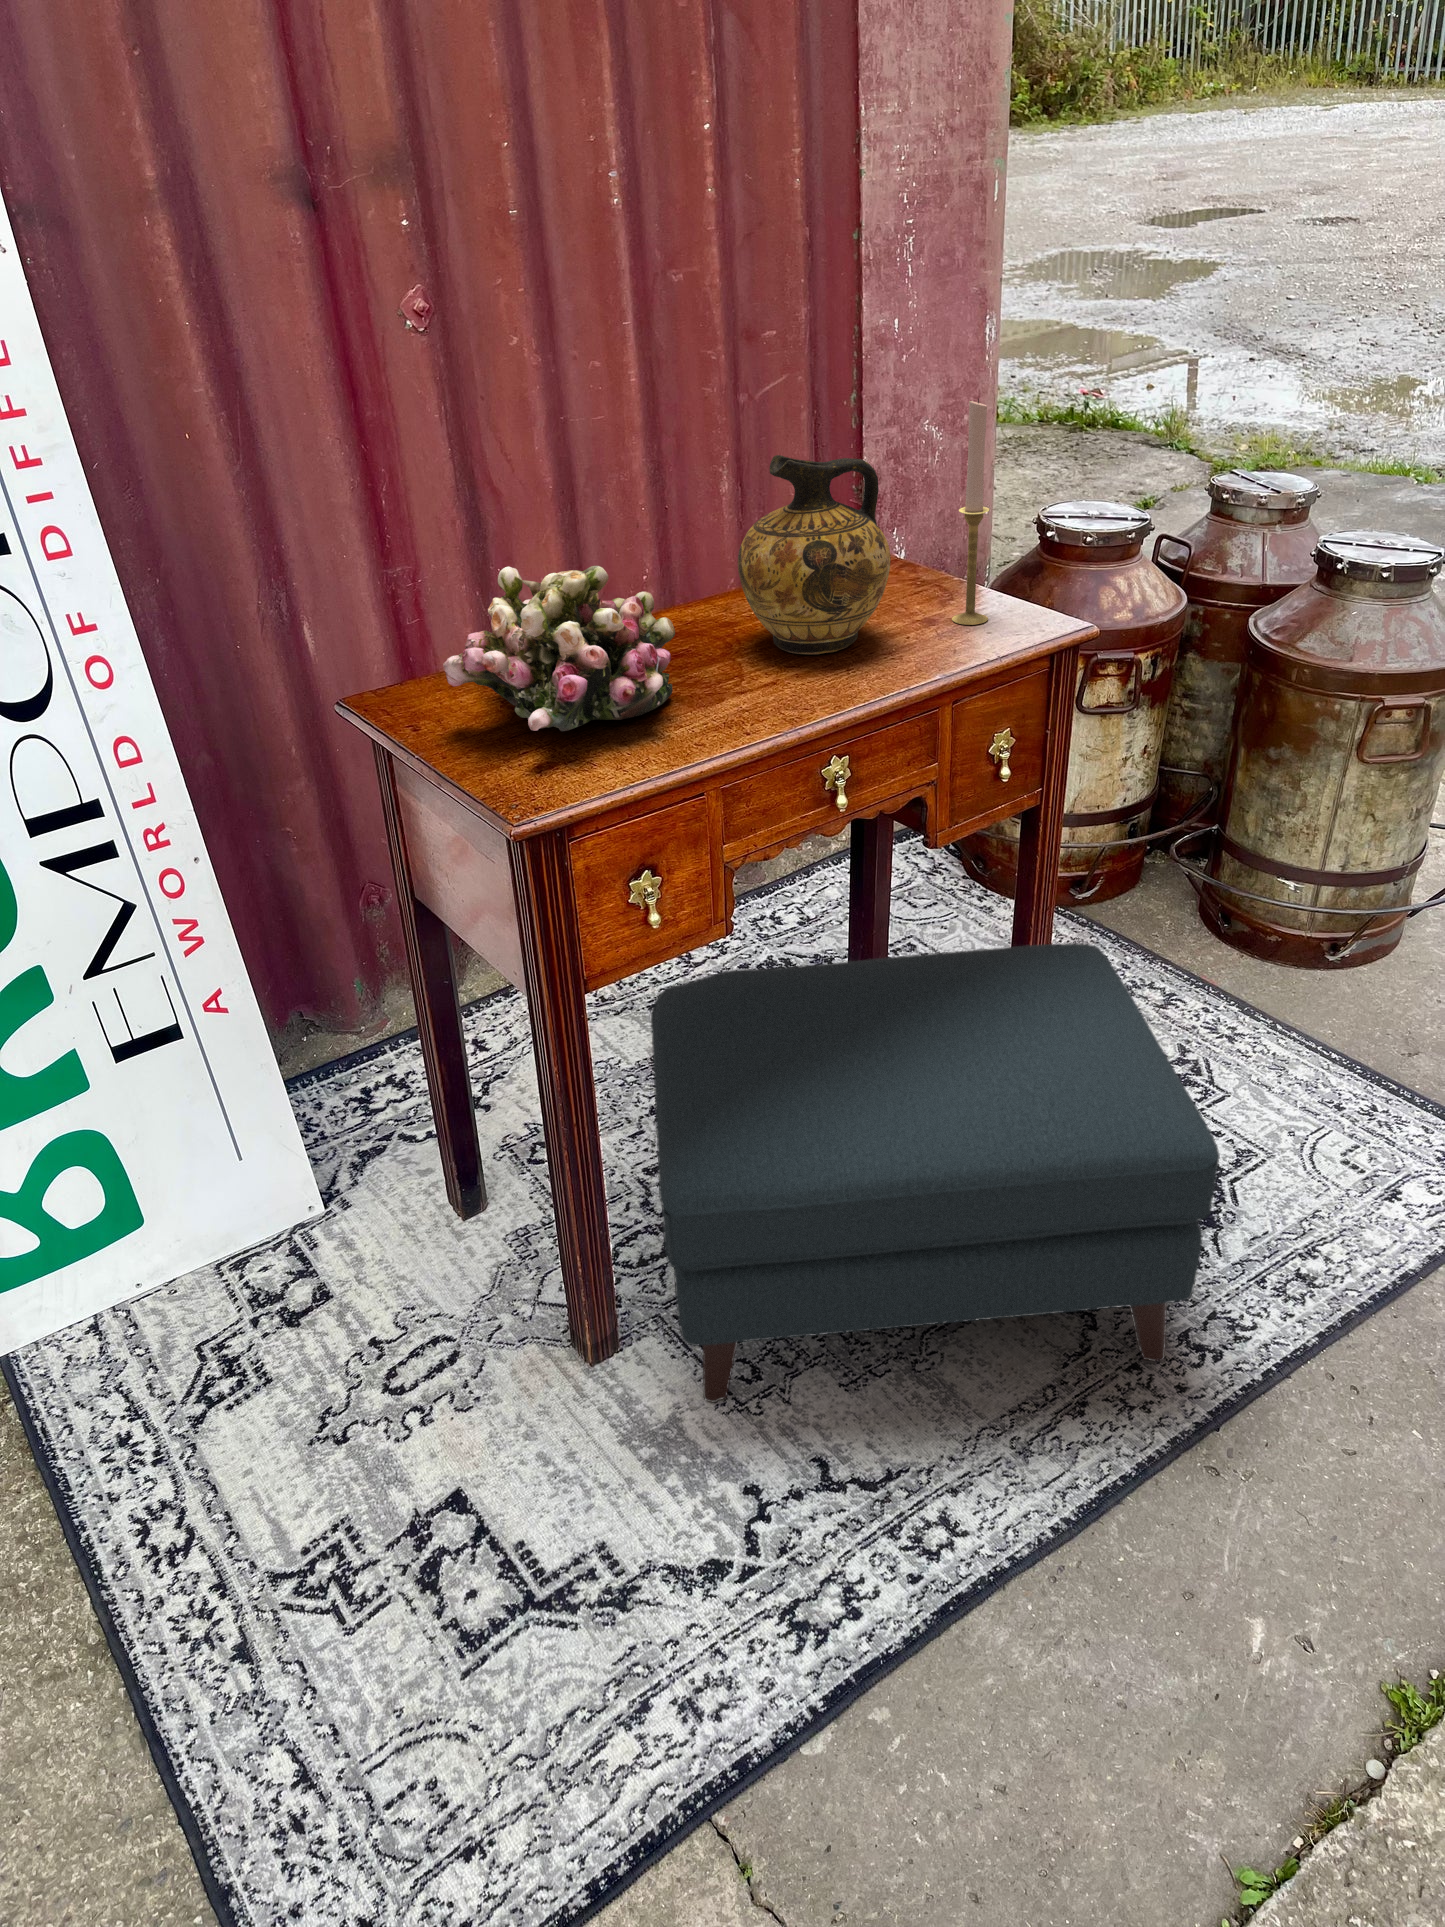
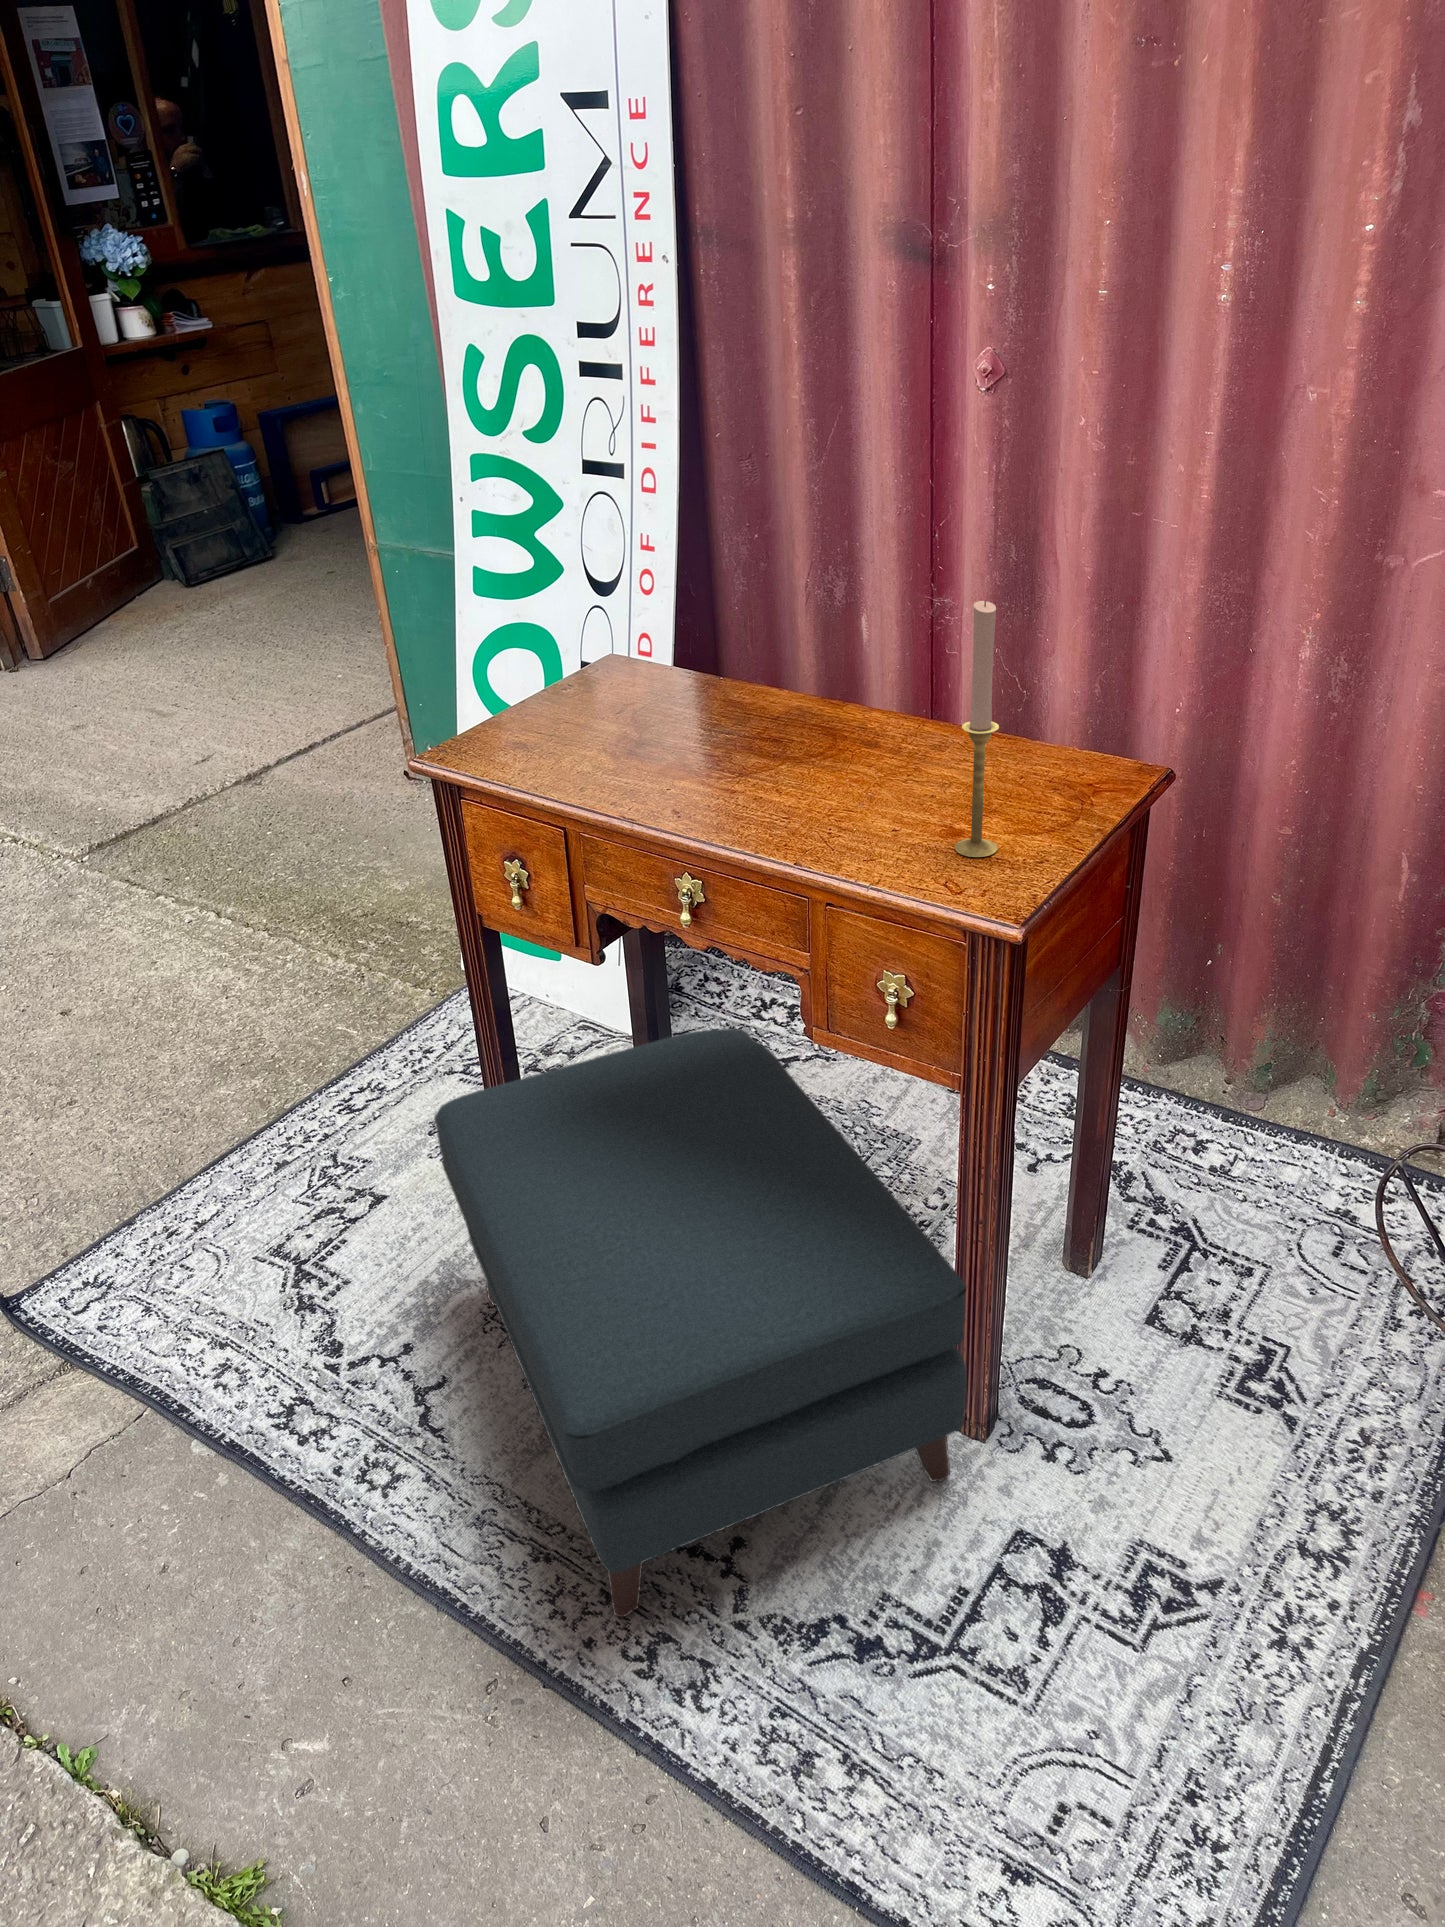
ceramic jug: present [738,455,891,654] -> none [763,589,925,804]
flower arrangement: present [443,566,675,731] -> none [493,601,710,761]

